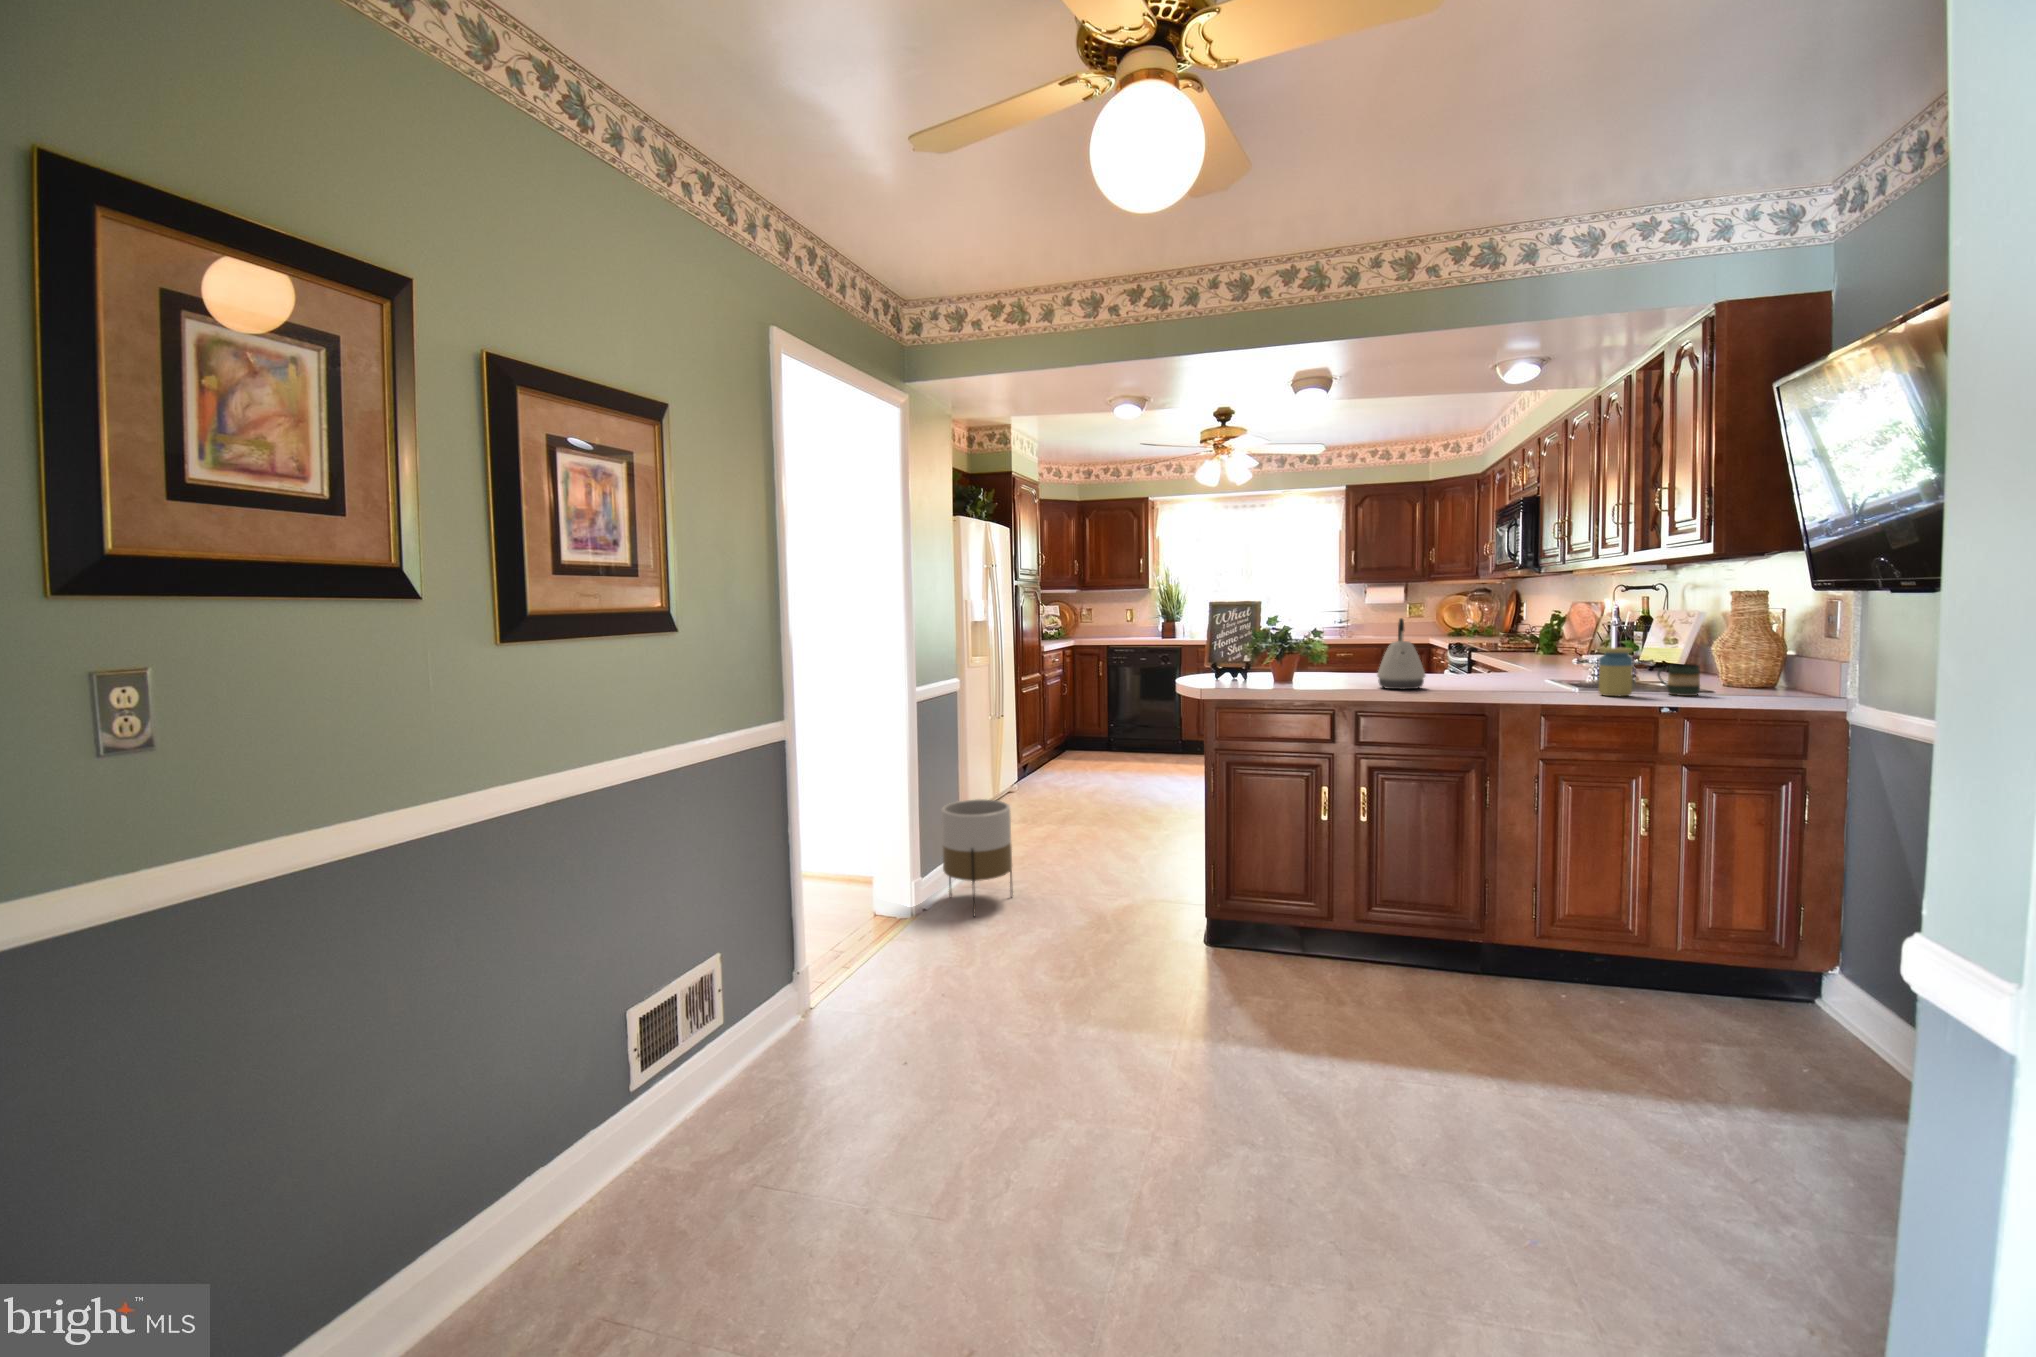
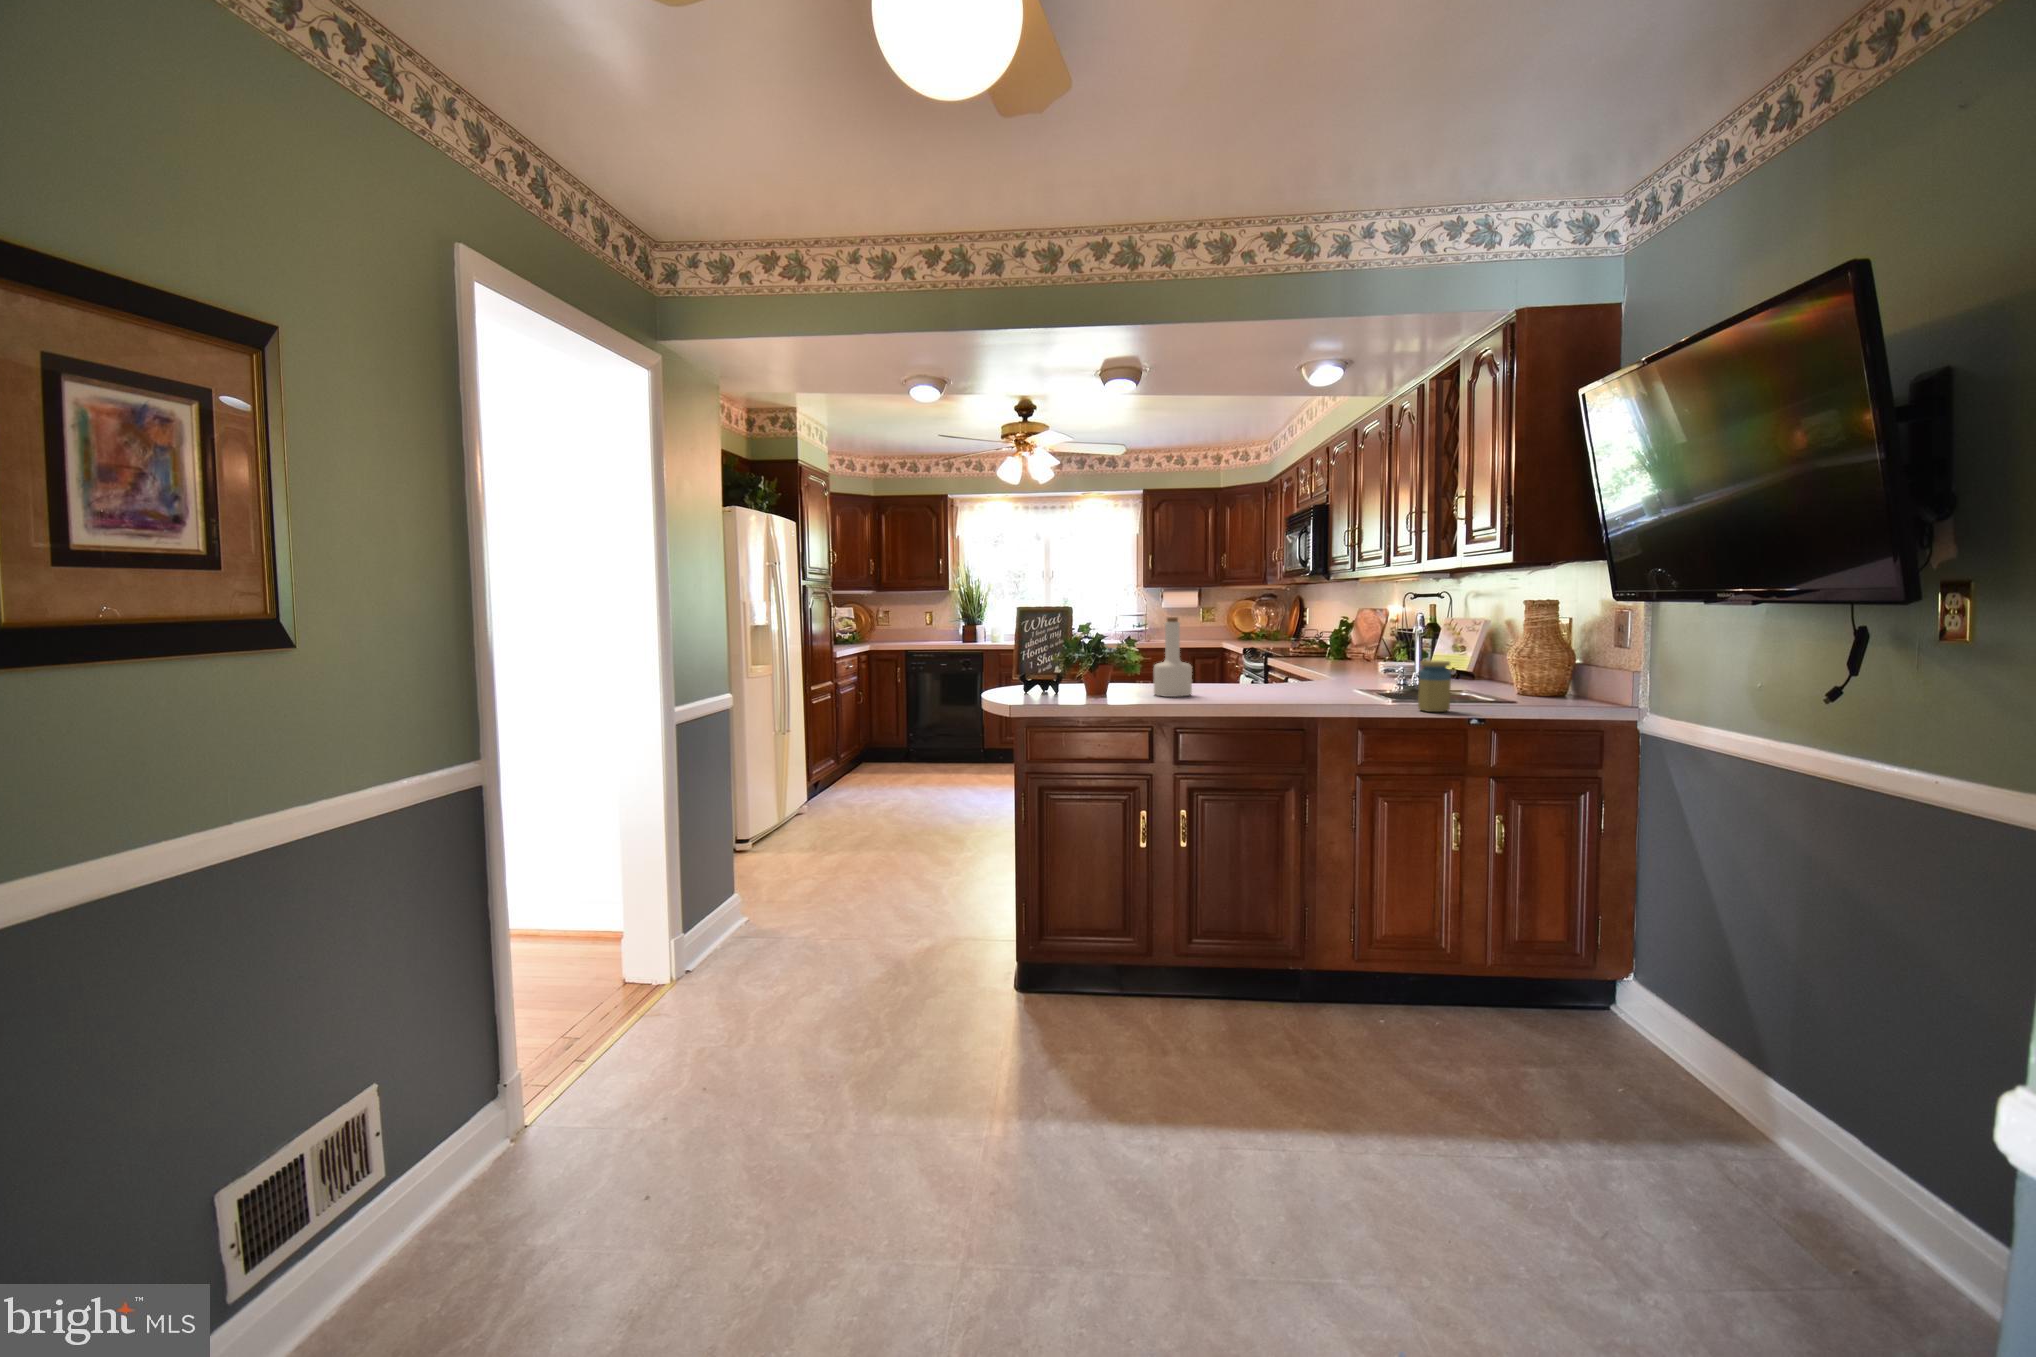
bottle: none [1337,609,1374,682] -> present [1154,617,1192,697]
kettle: present [1377,618,1425,689] -> none [1198,628,1248,706]
mug: present [1658,664,1700,696] -> none [1471,677,1510,710]
planter: present [941,799,1012,917] -> none [703,841,796,989]

